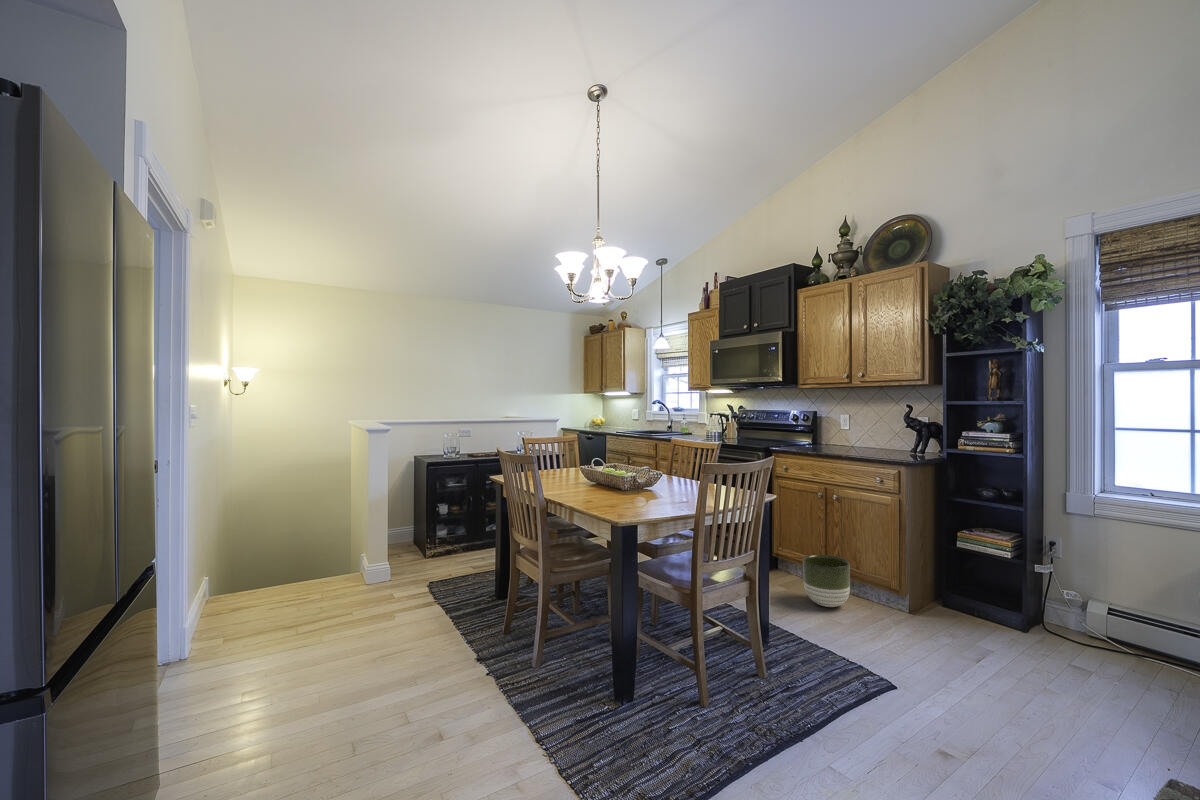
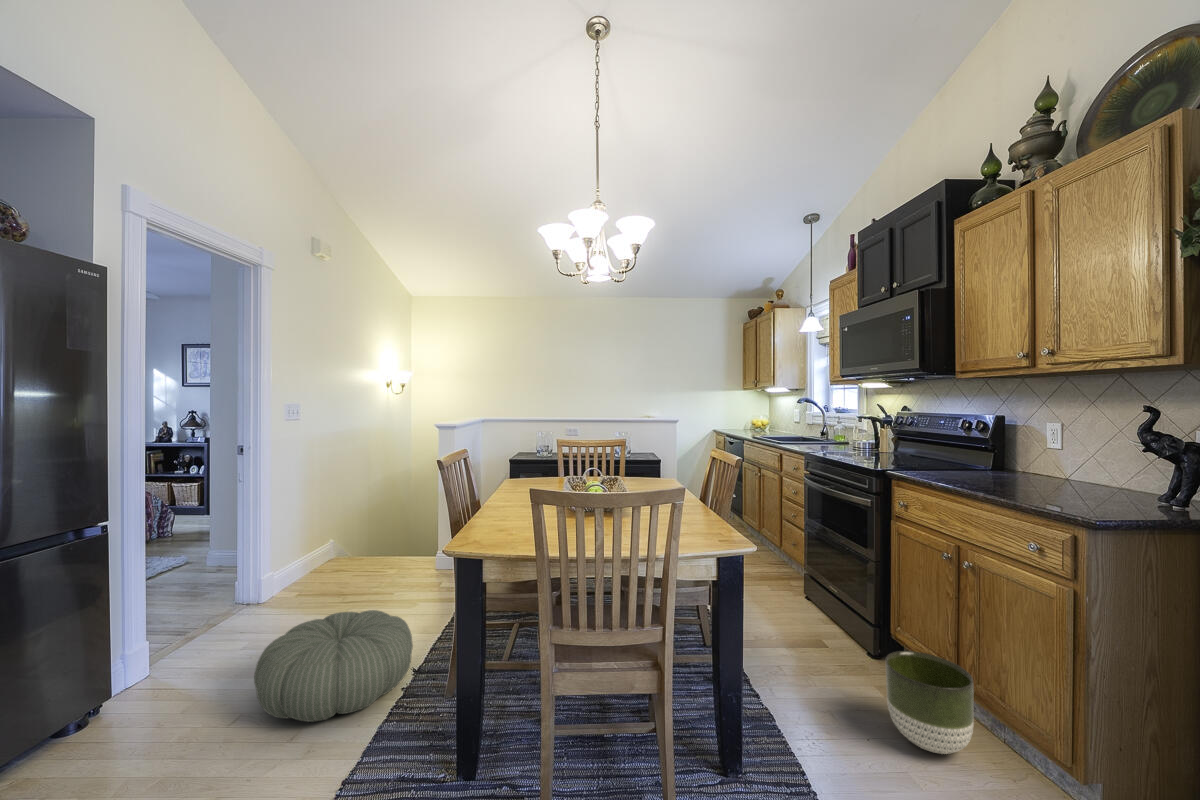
pouf: none [350,617,497,728] -> present [254,610,413,722]

